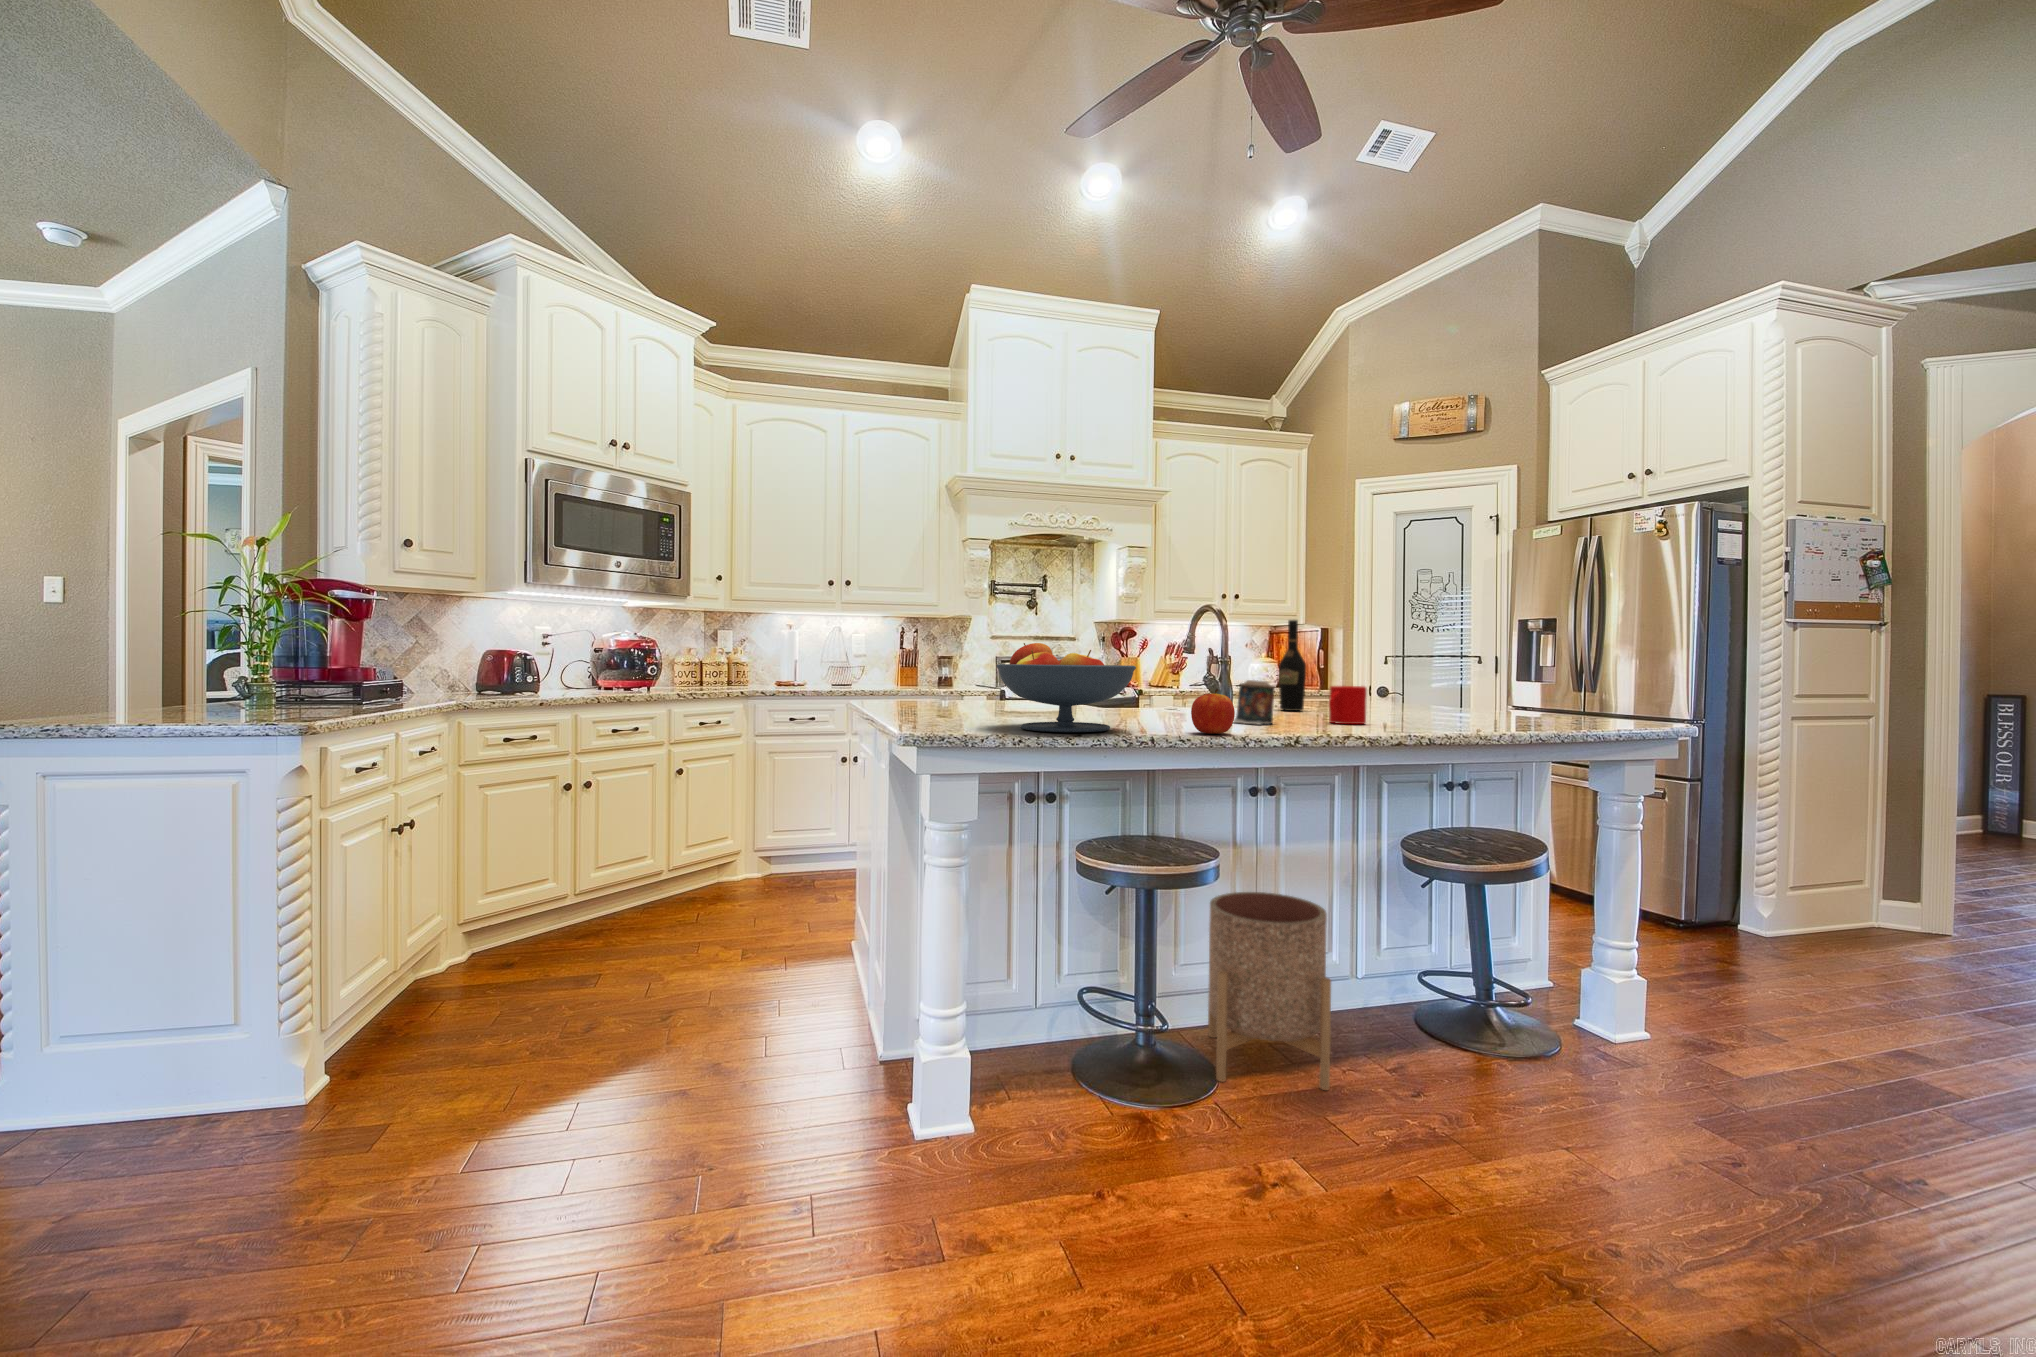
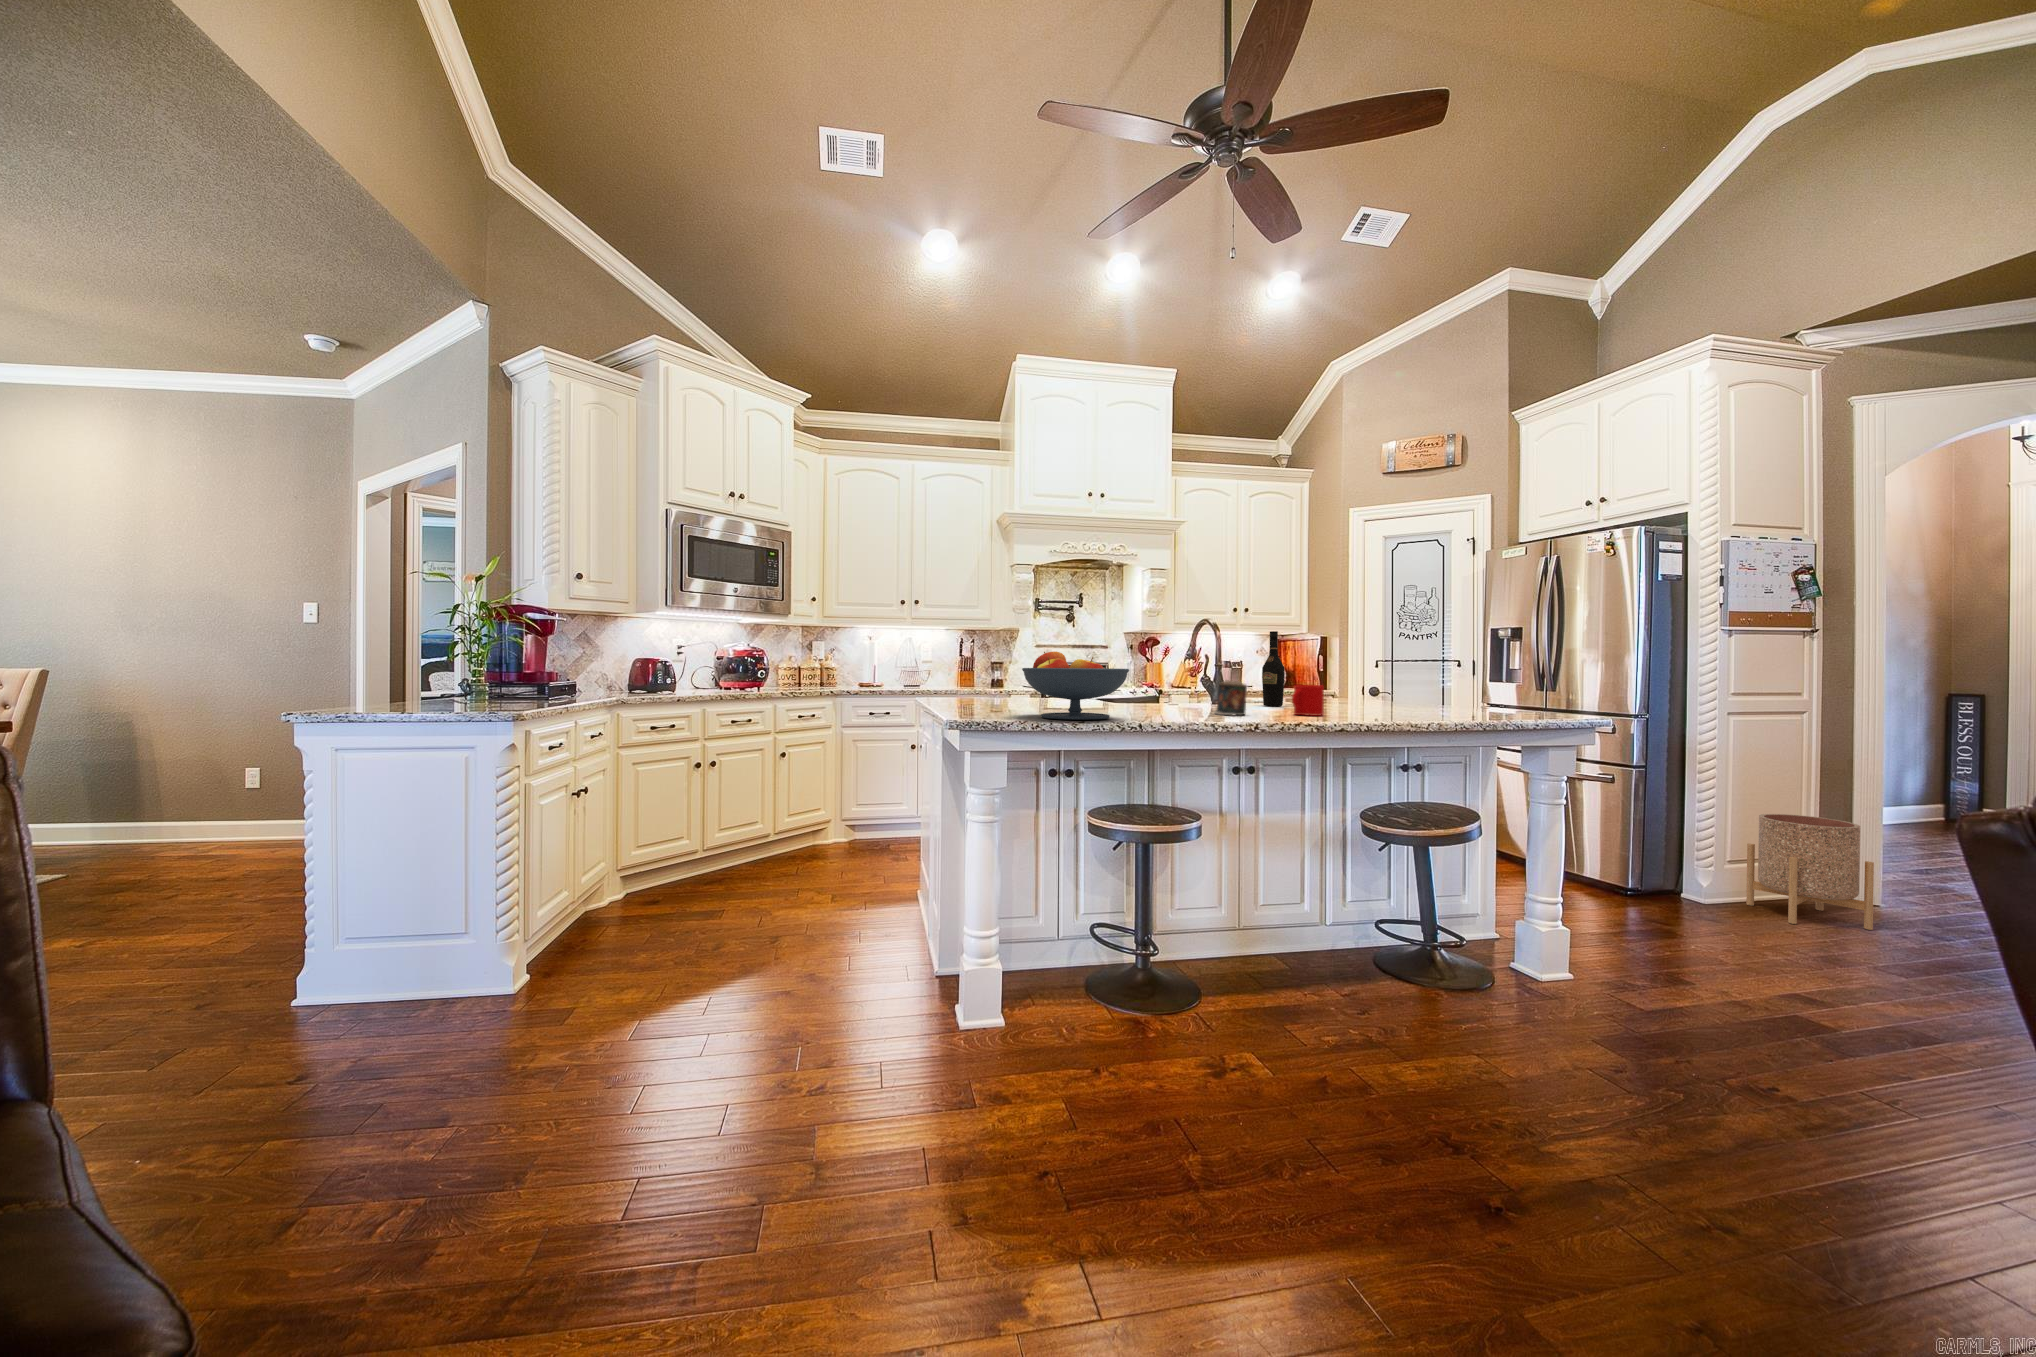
apple: present [1191,689,1235,734] -> none [1173,687,1206,721]
planter: present [1208,892,1331,1090] -> present [1746,814,1874,930]

